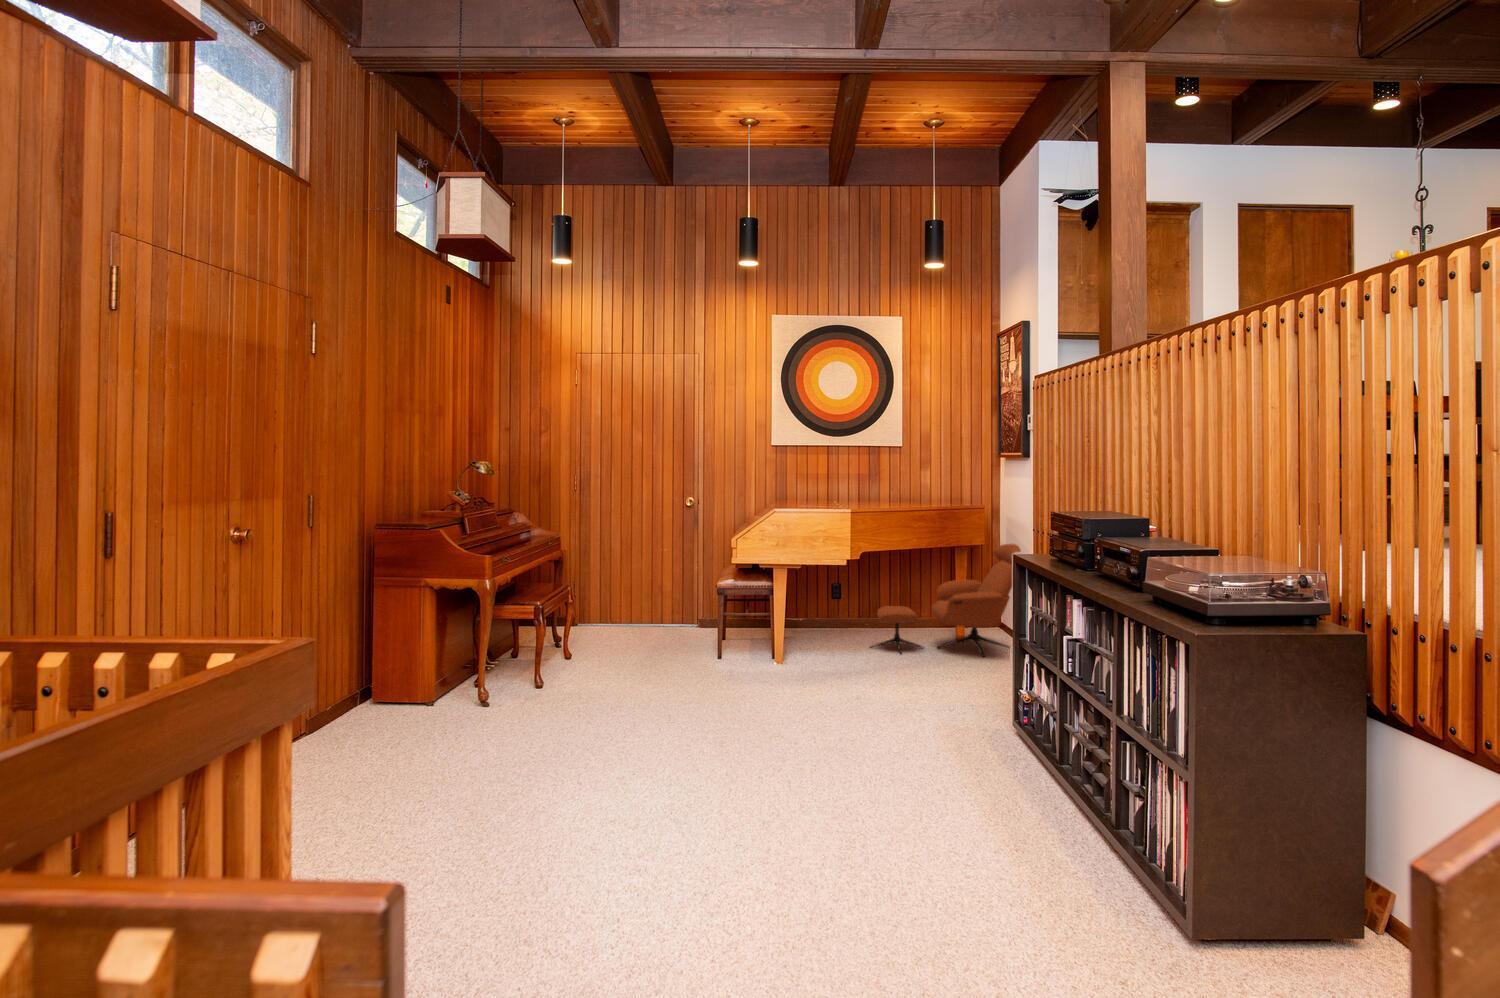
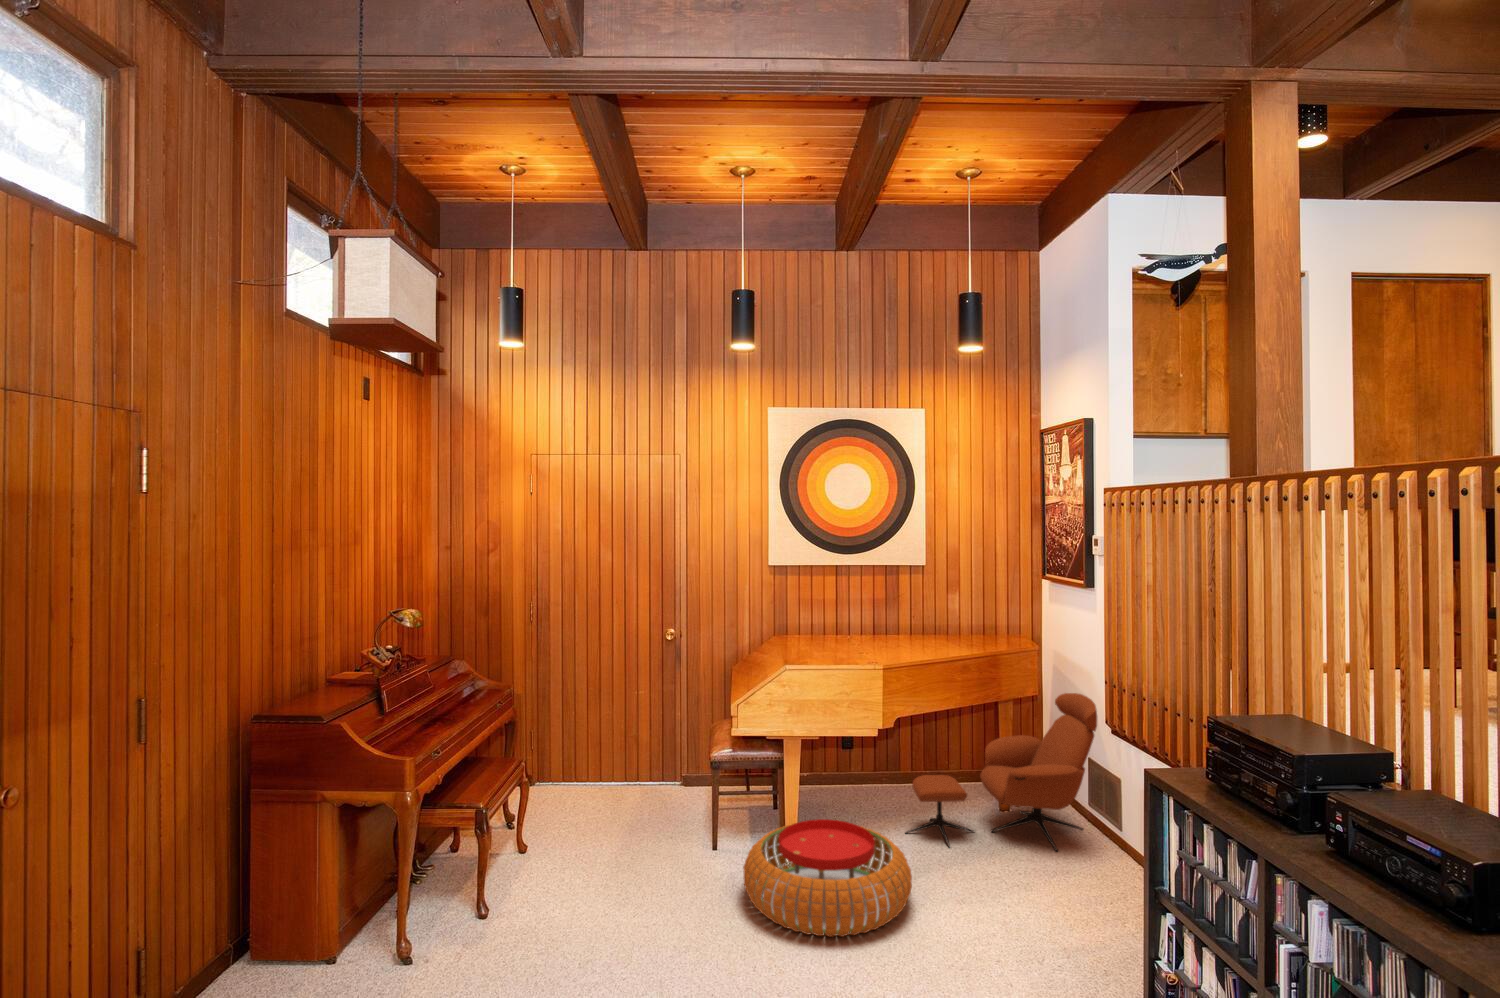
pouf: none [740,623,863,689] -> present [743,819,912,937]

